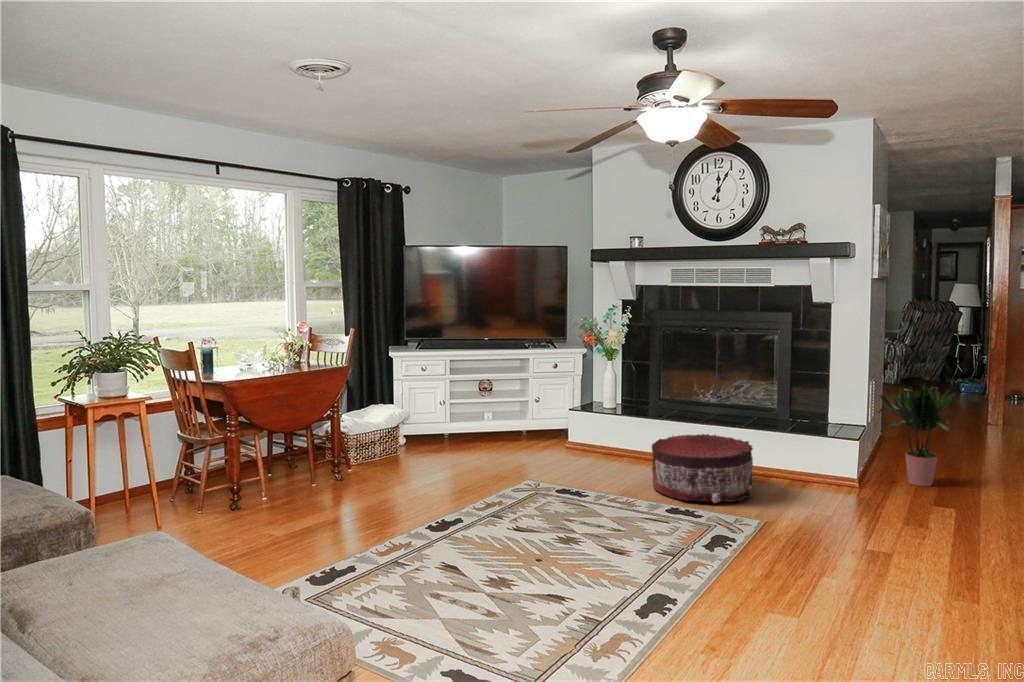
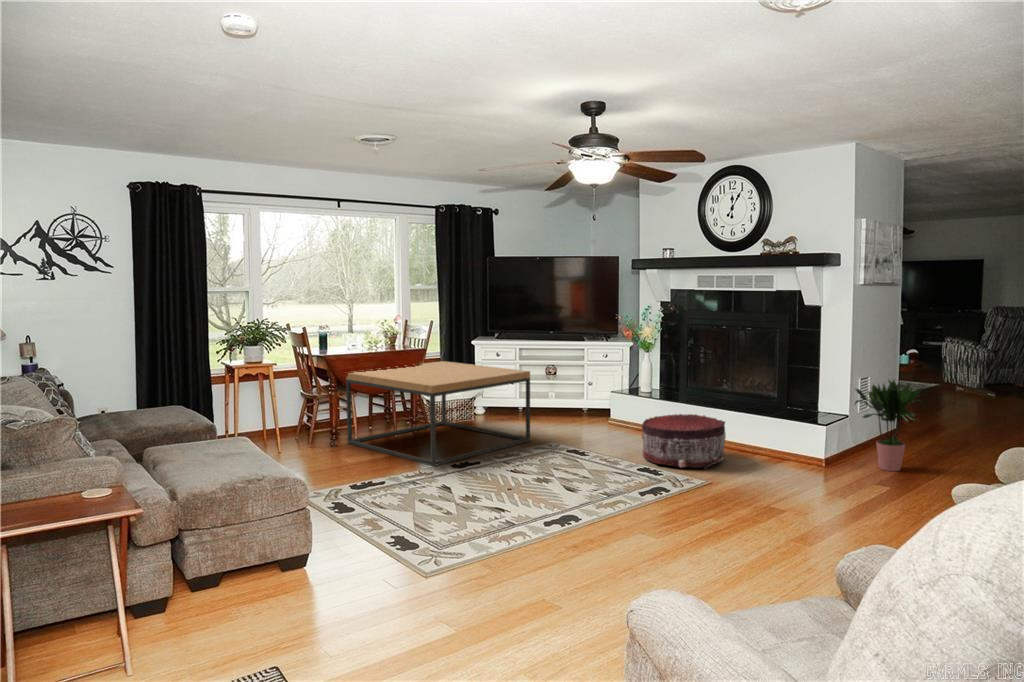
coffee table: none [252,380,500,530] -> present [346,361,530,466]

